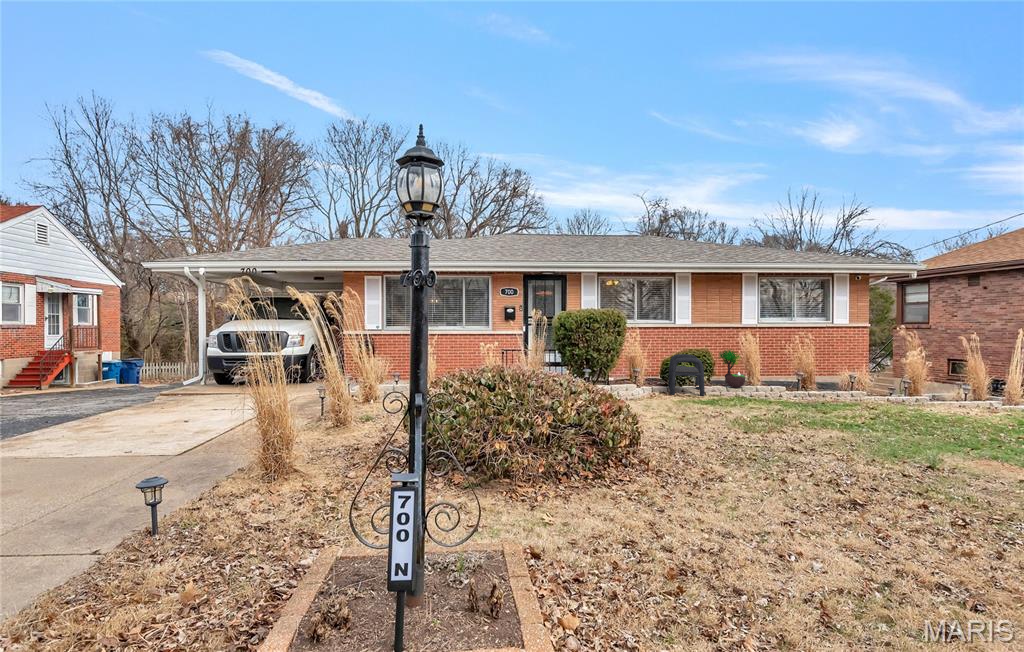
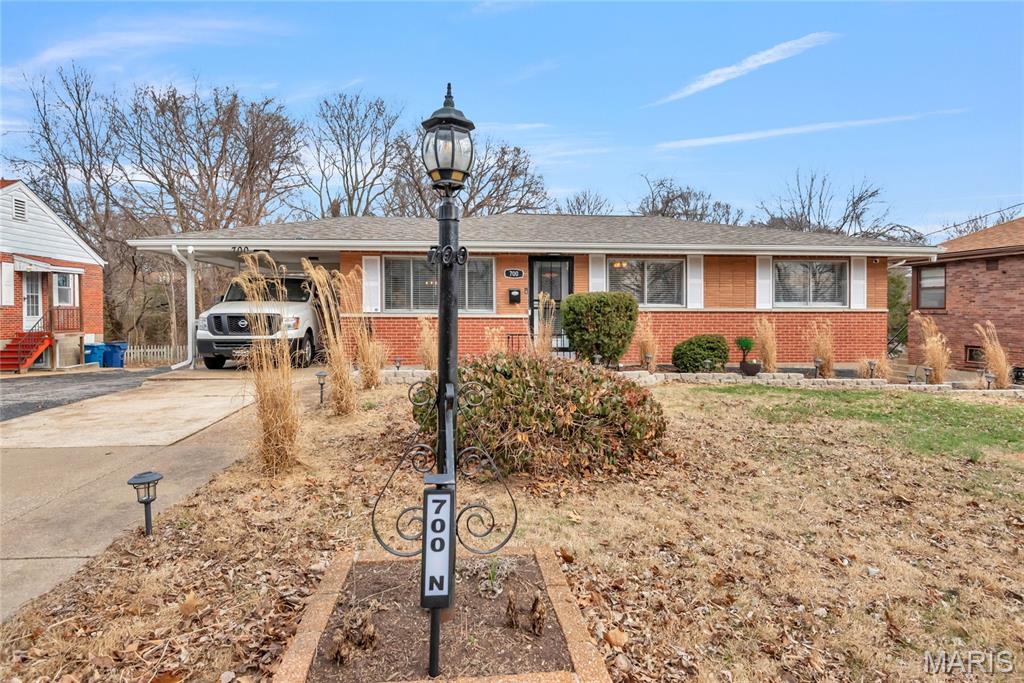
bench: present [668,354,705,396] -> none [681,341,720,384]

